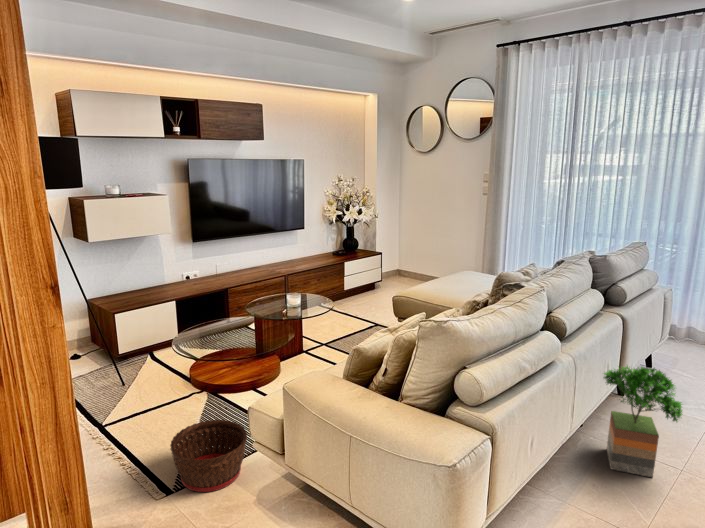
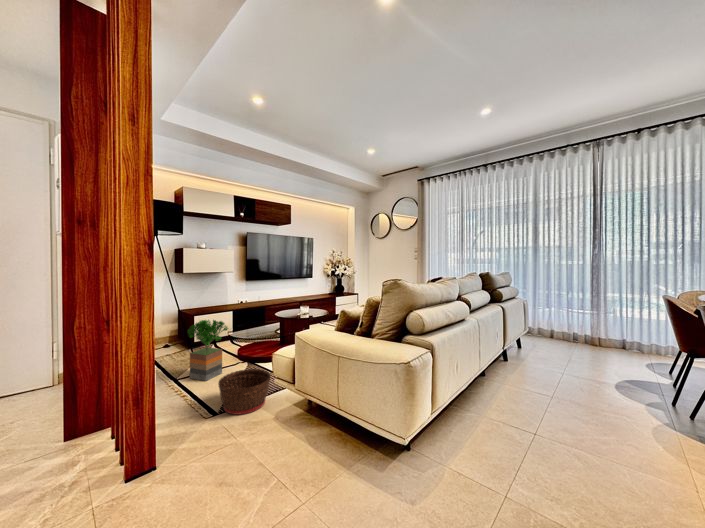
potted tree: present [604,366,682,477] -> present [188,320,228,381]

